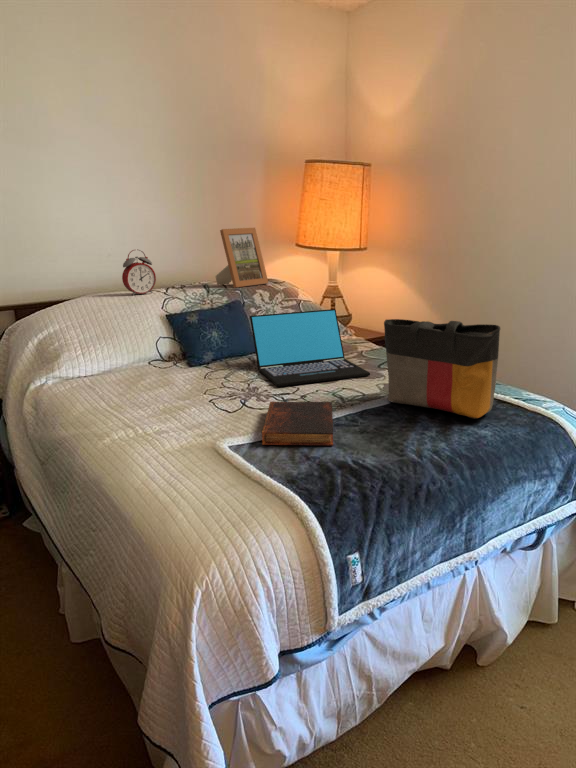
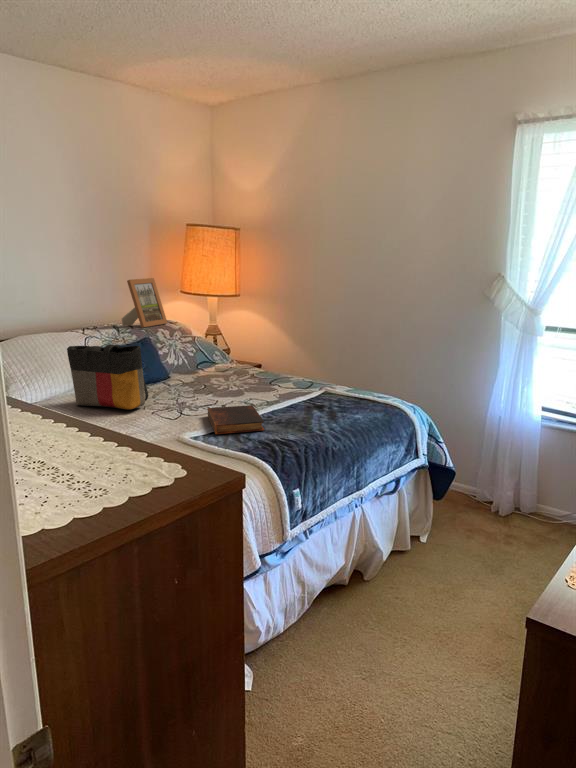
alarm clock: present [122,249,156,295] -> none [48,297,77,336]
laptop: present [250,309,370,387] -> none [169,341,267,400]
tote bag: present [384,319,500,418] -> present [67,344,148,410]

